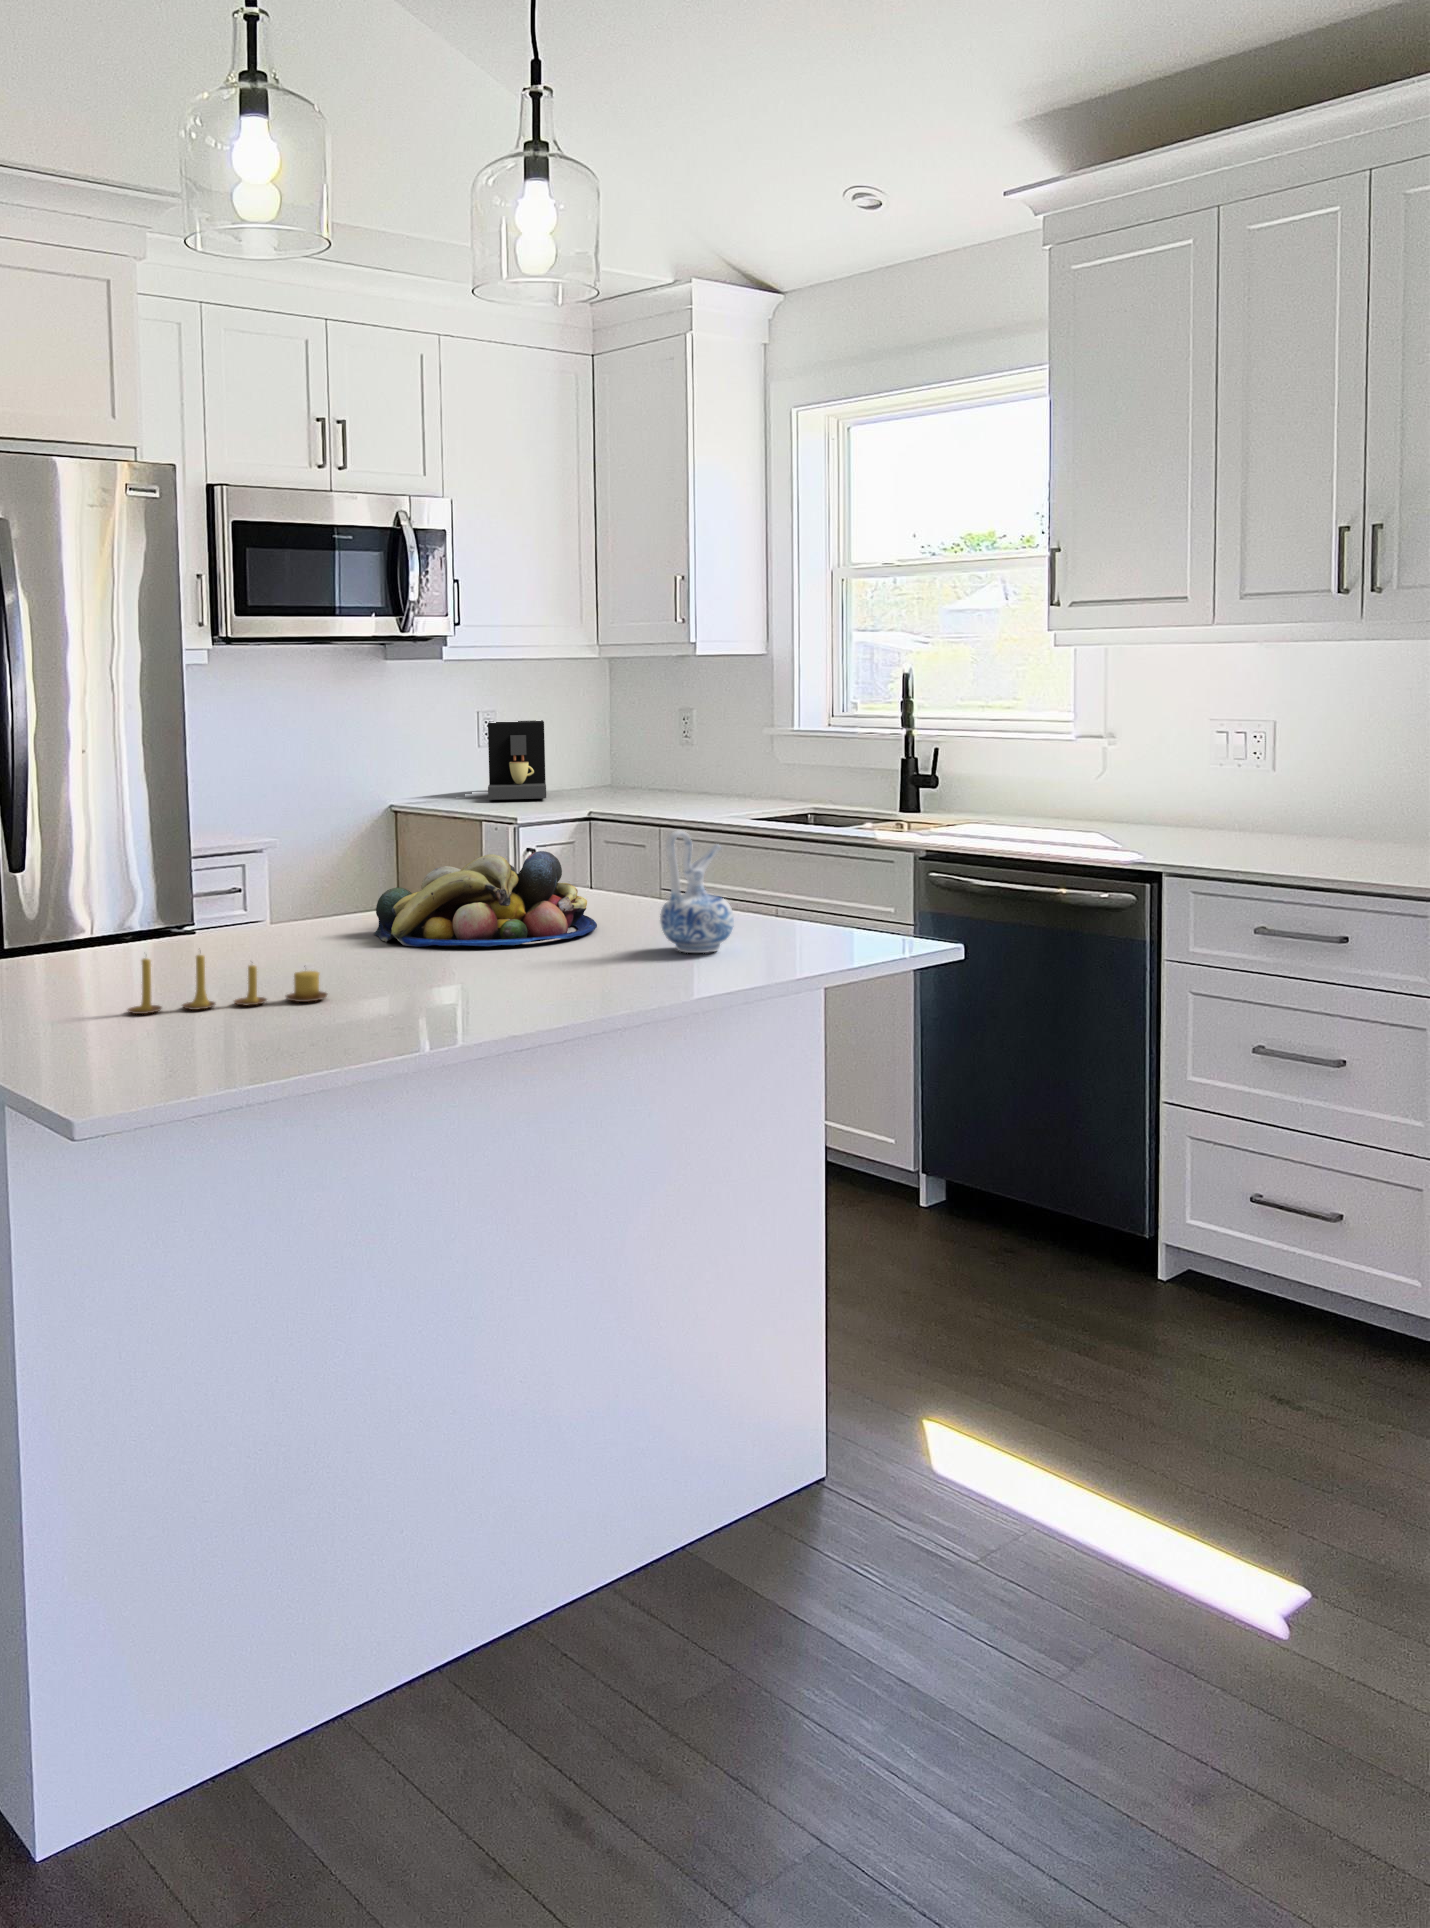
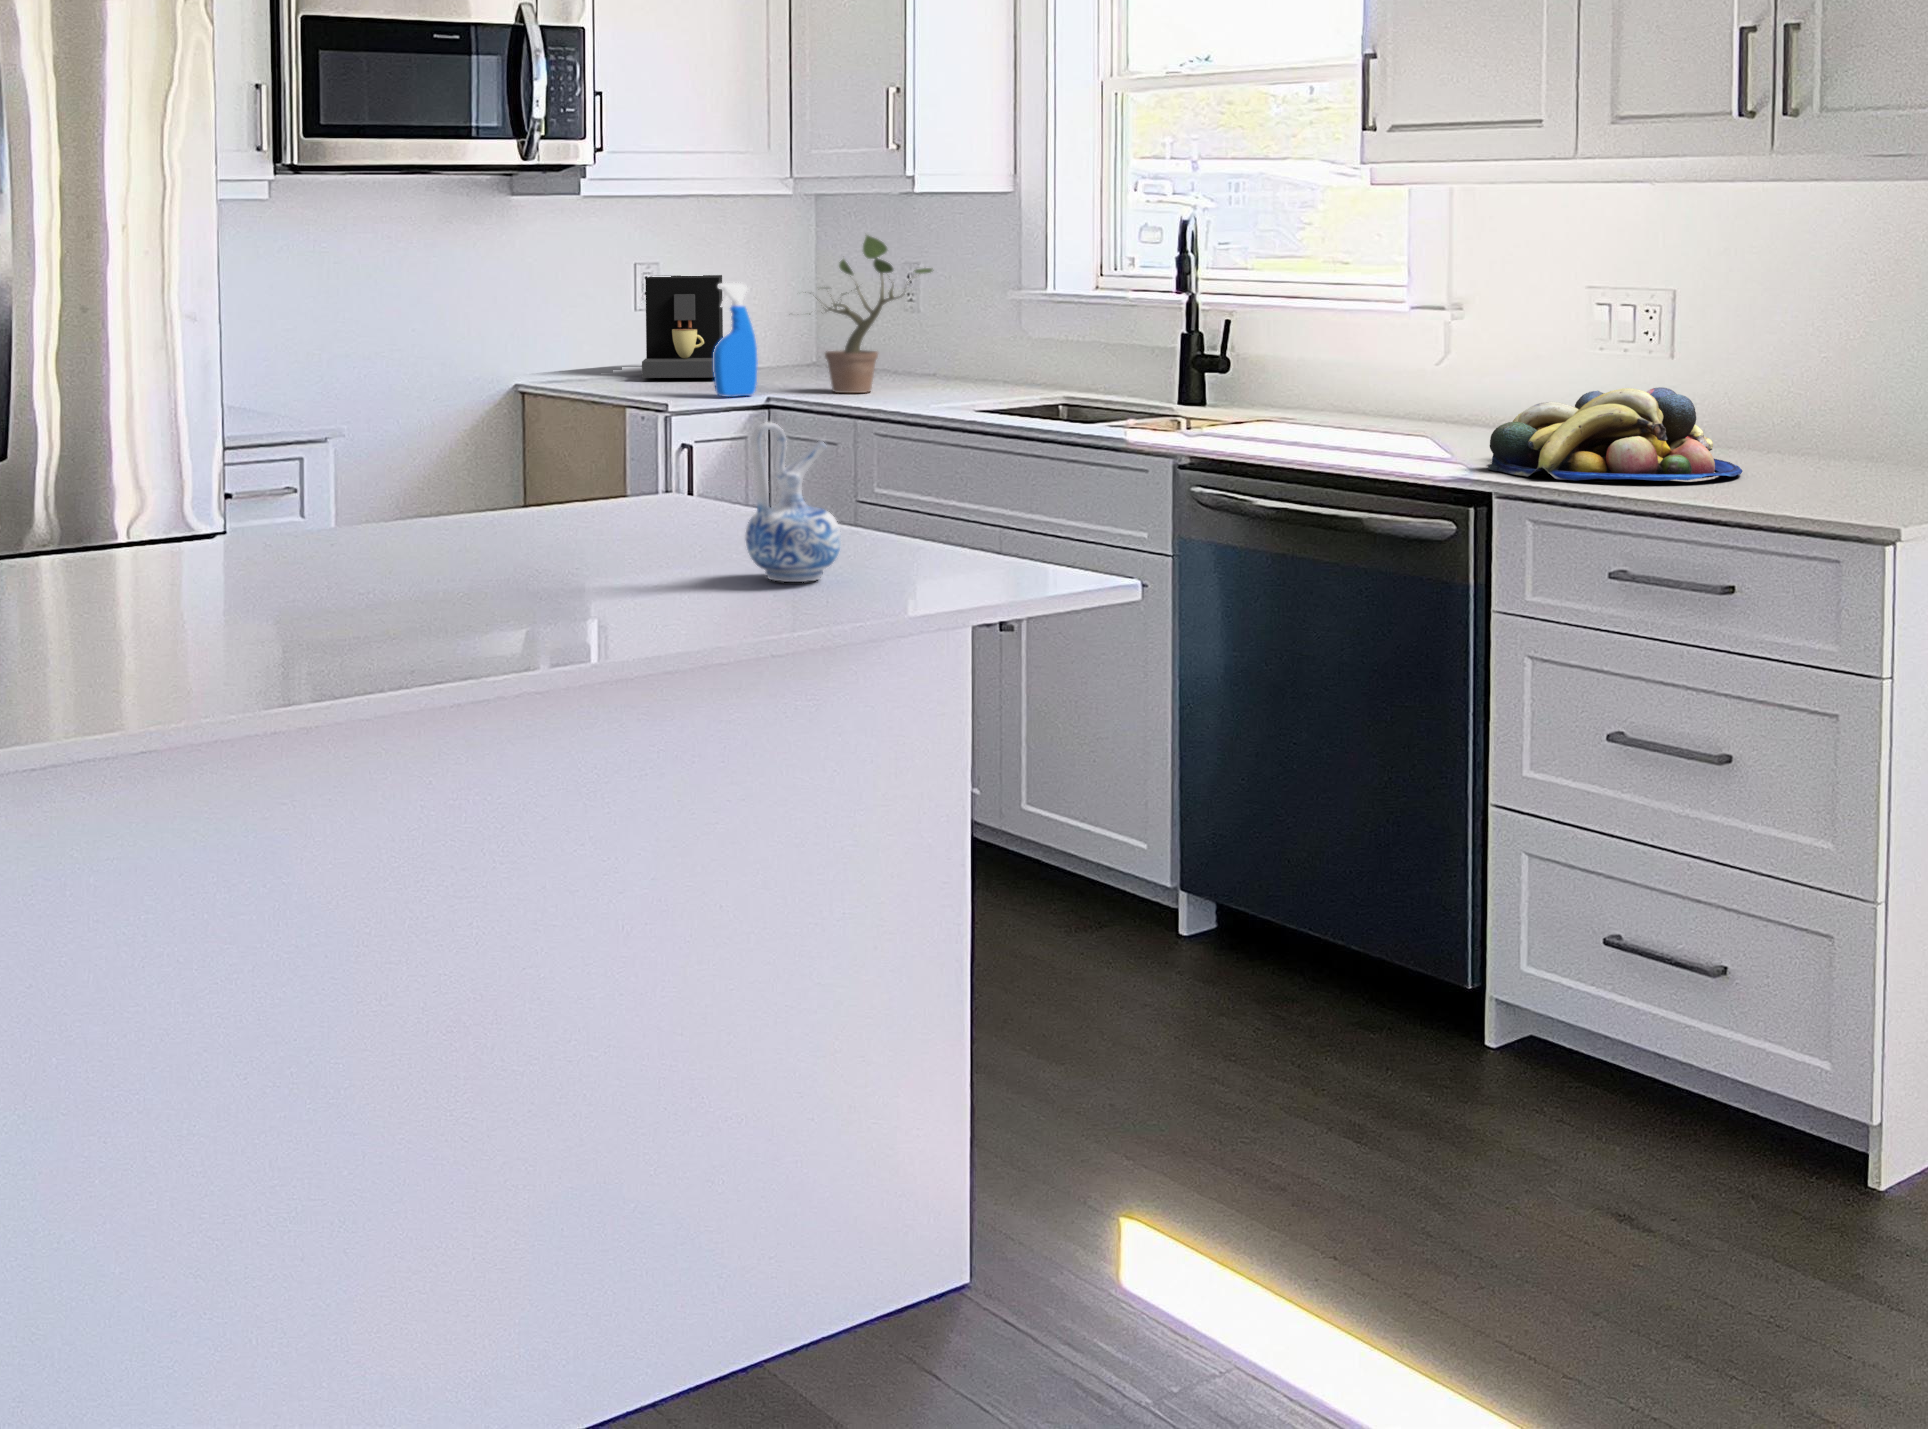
potted plant: none [602,686,715,808] -> present [809,235,932,393]
spray bottle: none [550,726,583,813] -> present [713,283,758,397]
fruit bowl: present [374,851,597,946] -> present [1488,387,1742,481]
candle: present [128,954,327,1014] -> none [43,557,294,636]

